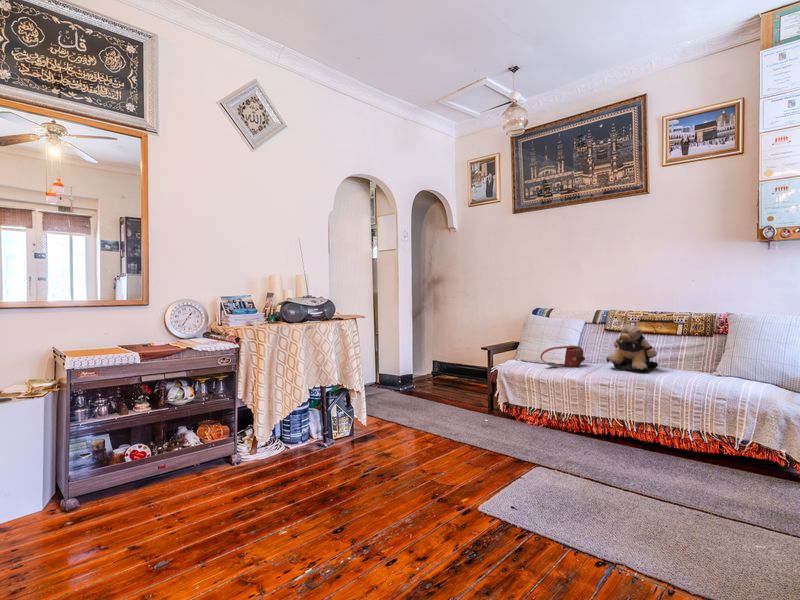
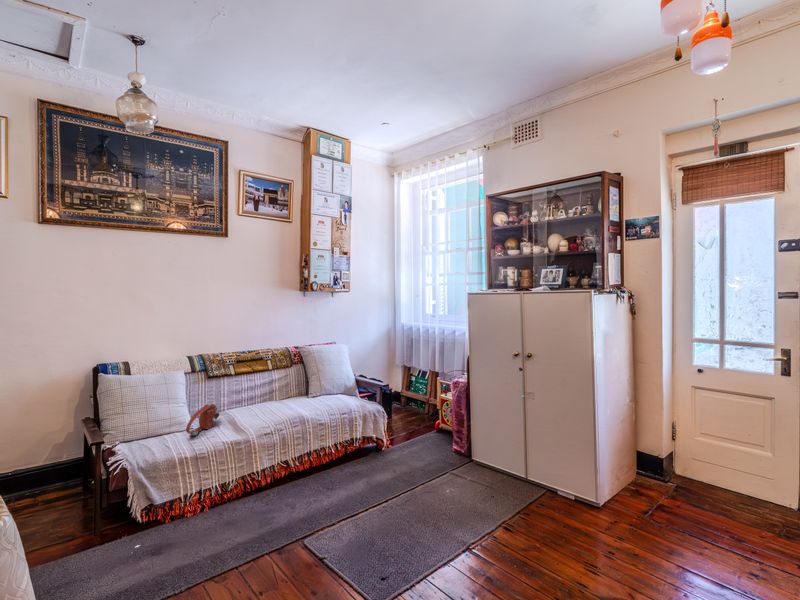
teddy bear: present [606,325,658,372] -> none [238,371,281,416]

